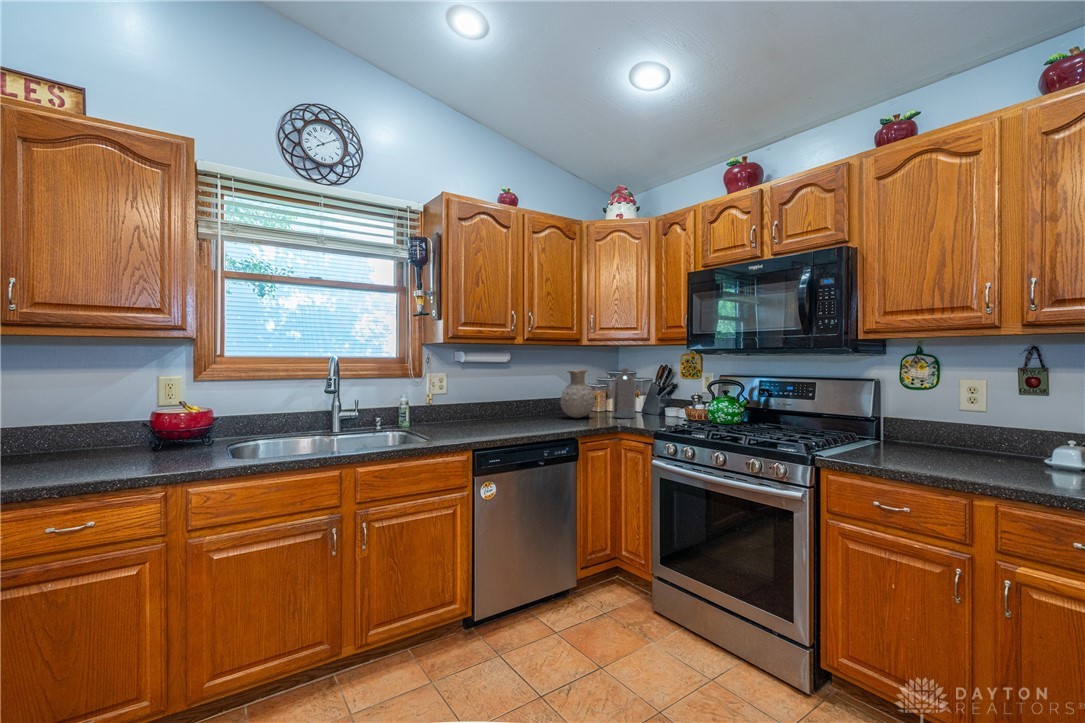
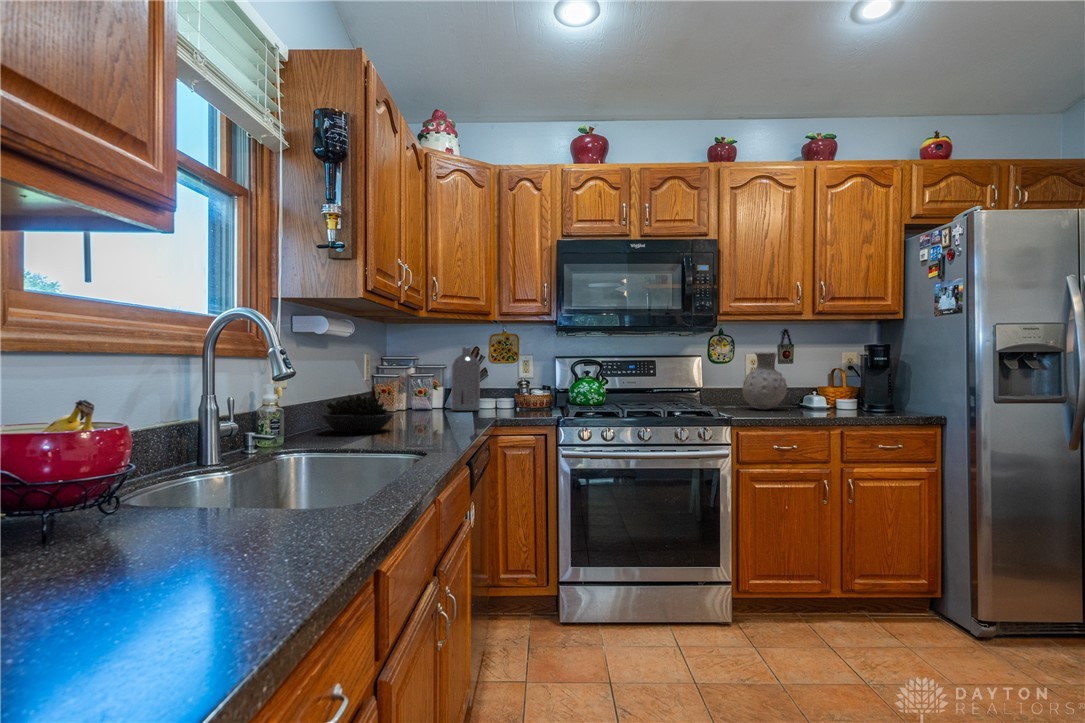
vase: present [561,369,595,418] -> present [742,352,787,410]
succulent plant: none [463,401,507,426] -> present [321,395,393,433]

